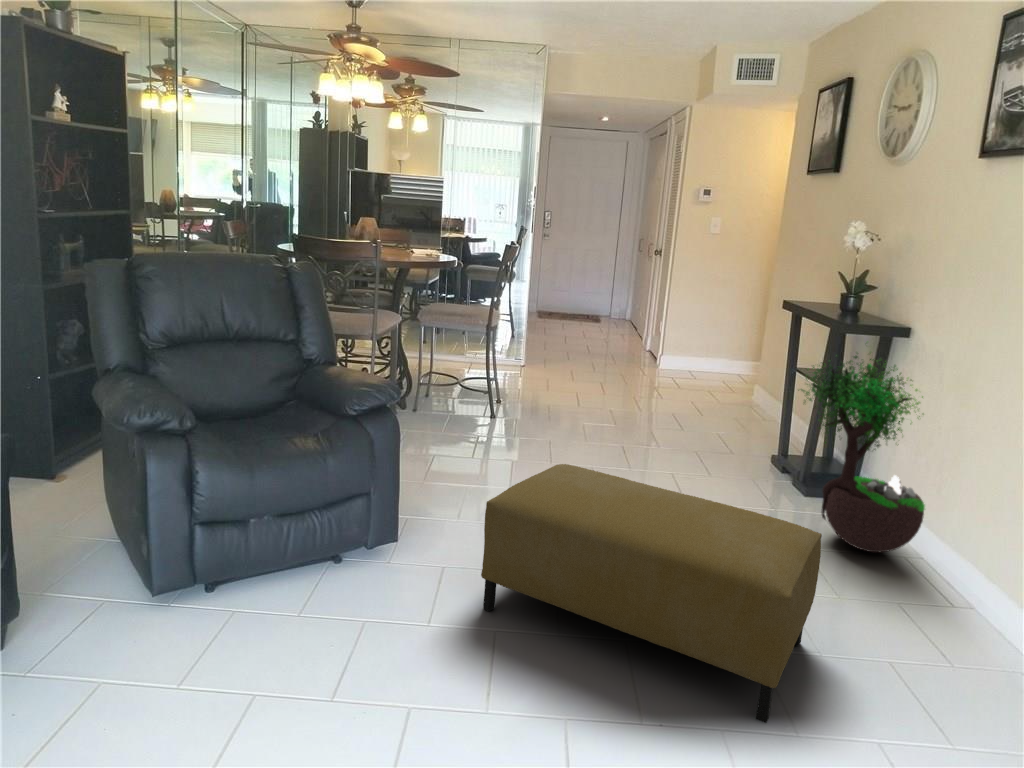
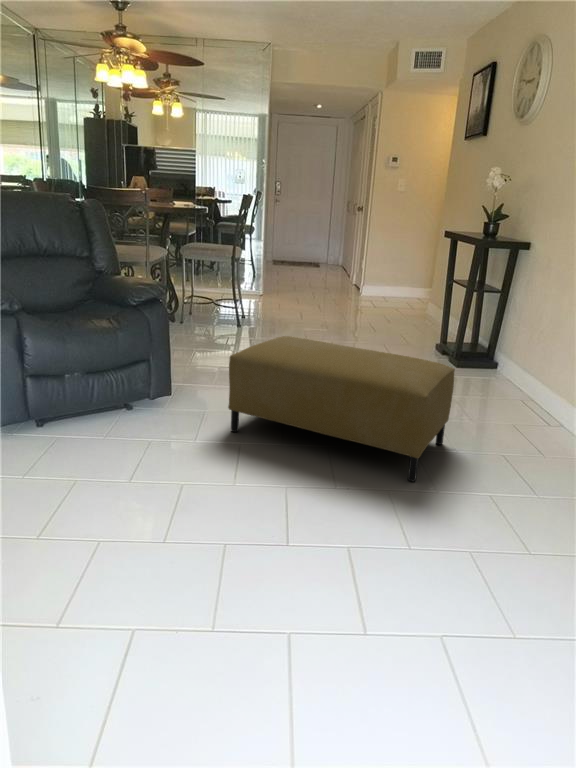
potted tree: present [801,353,925,552] -> none [449,248,536,396]

